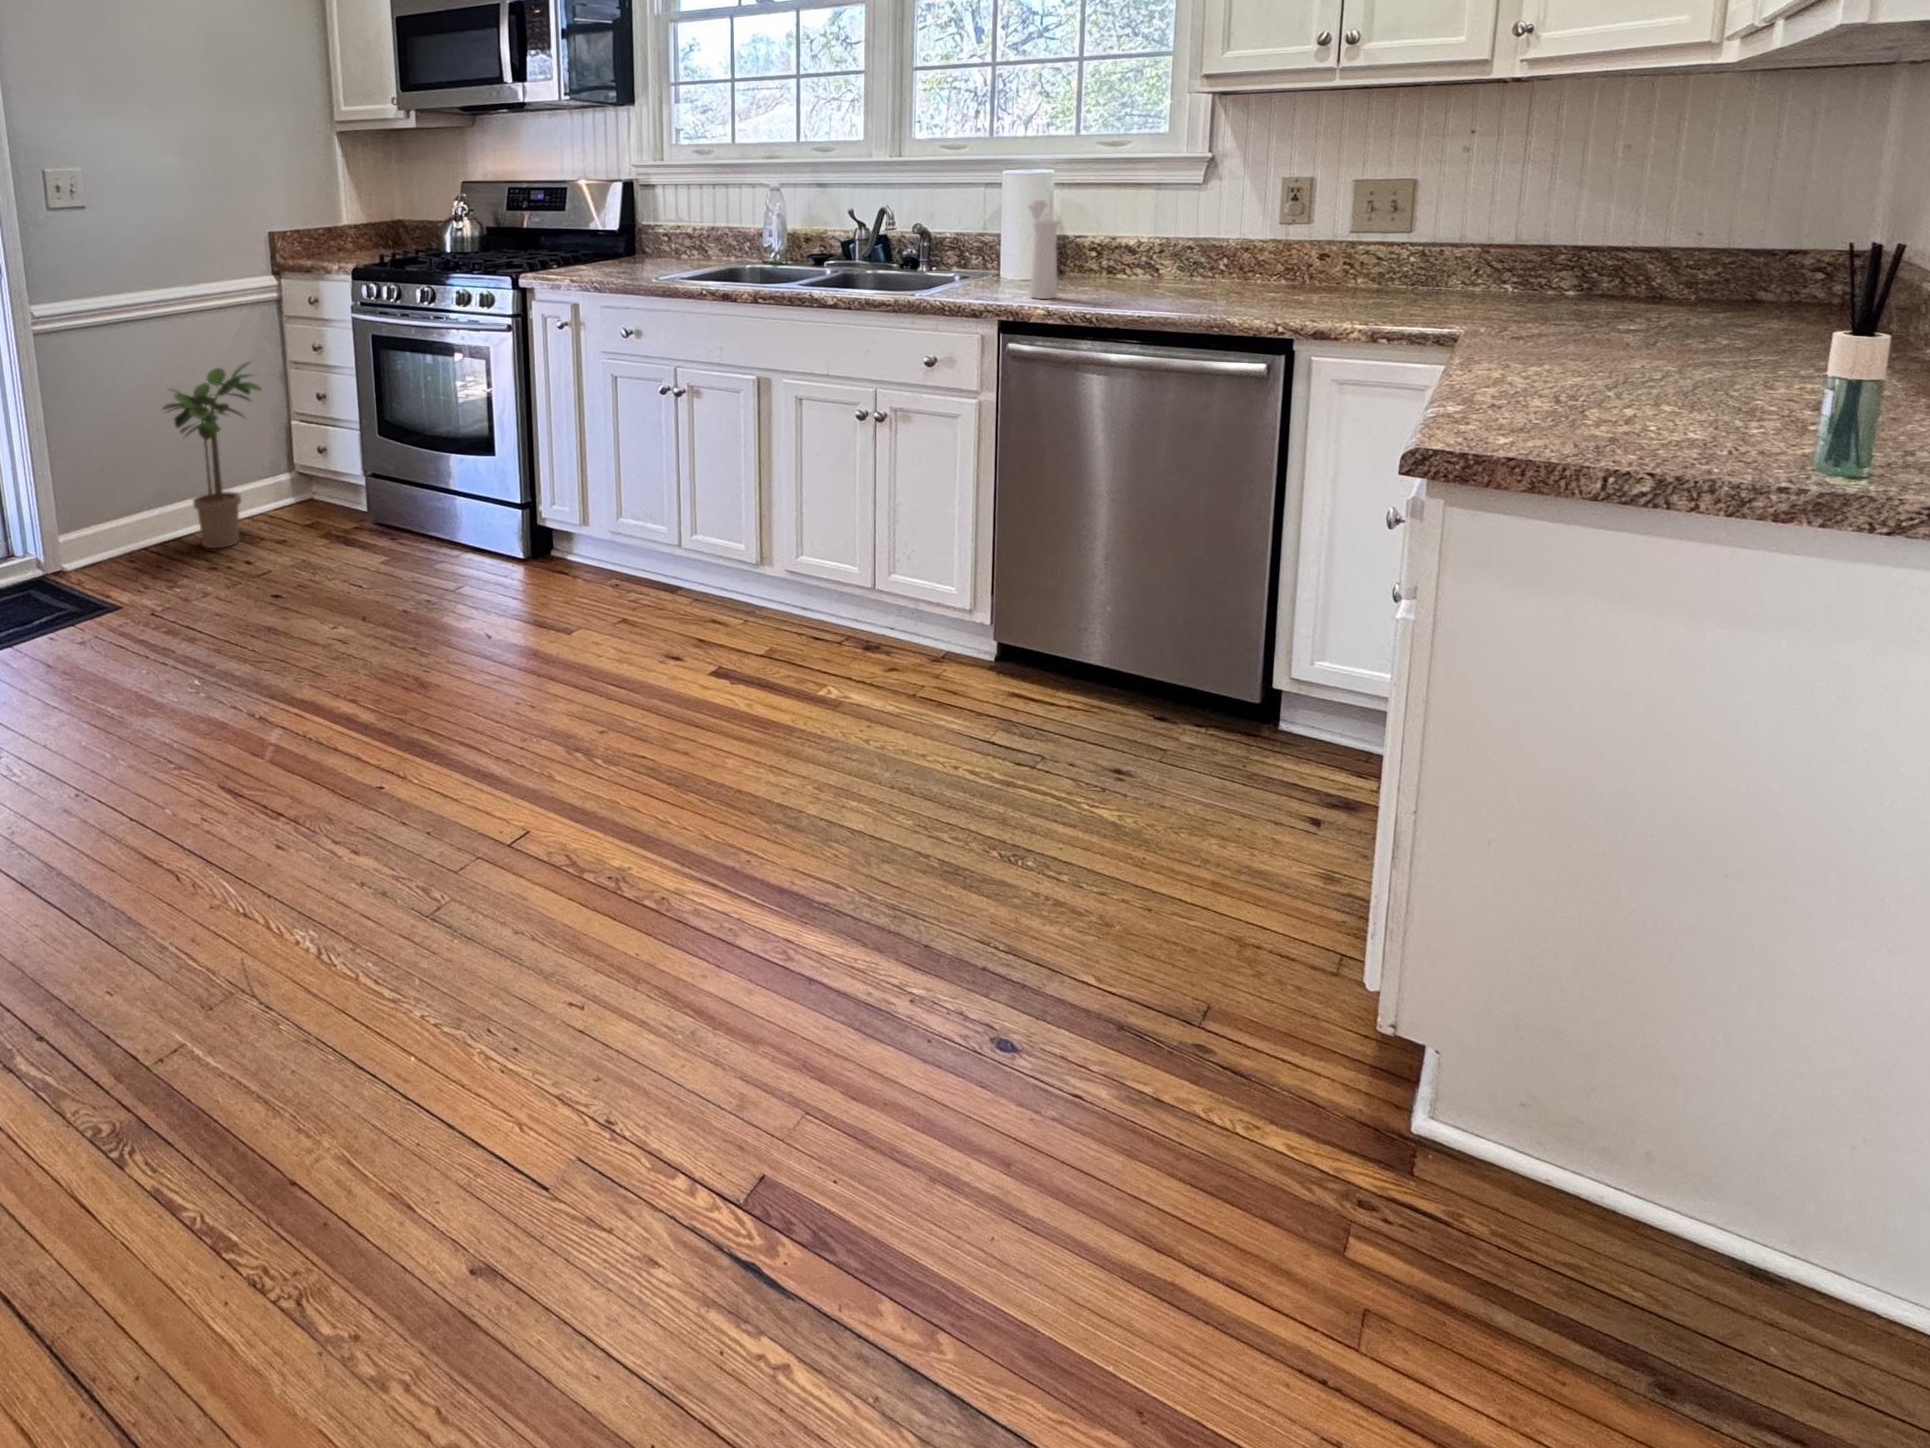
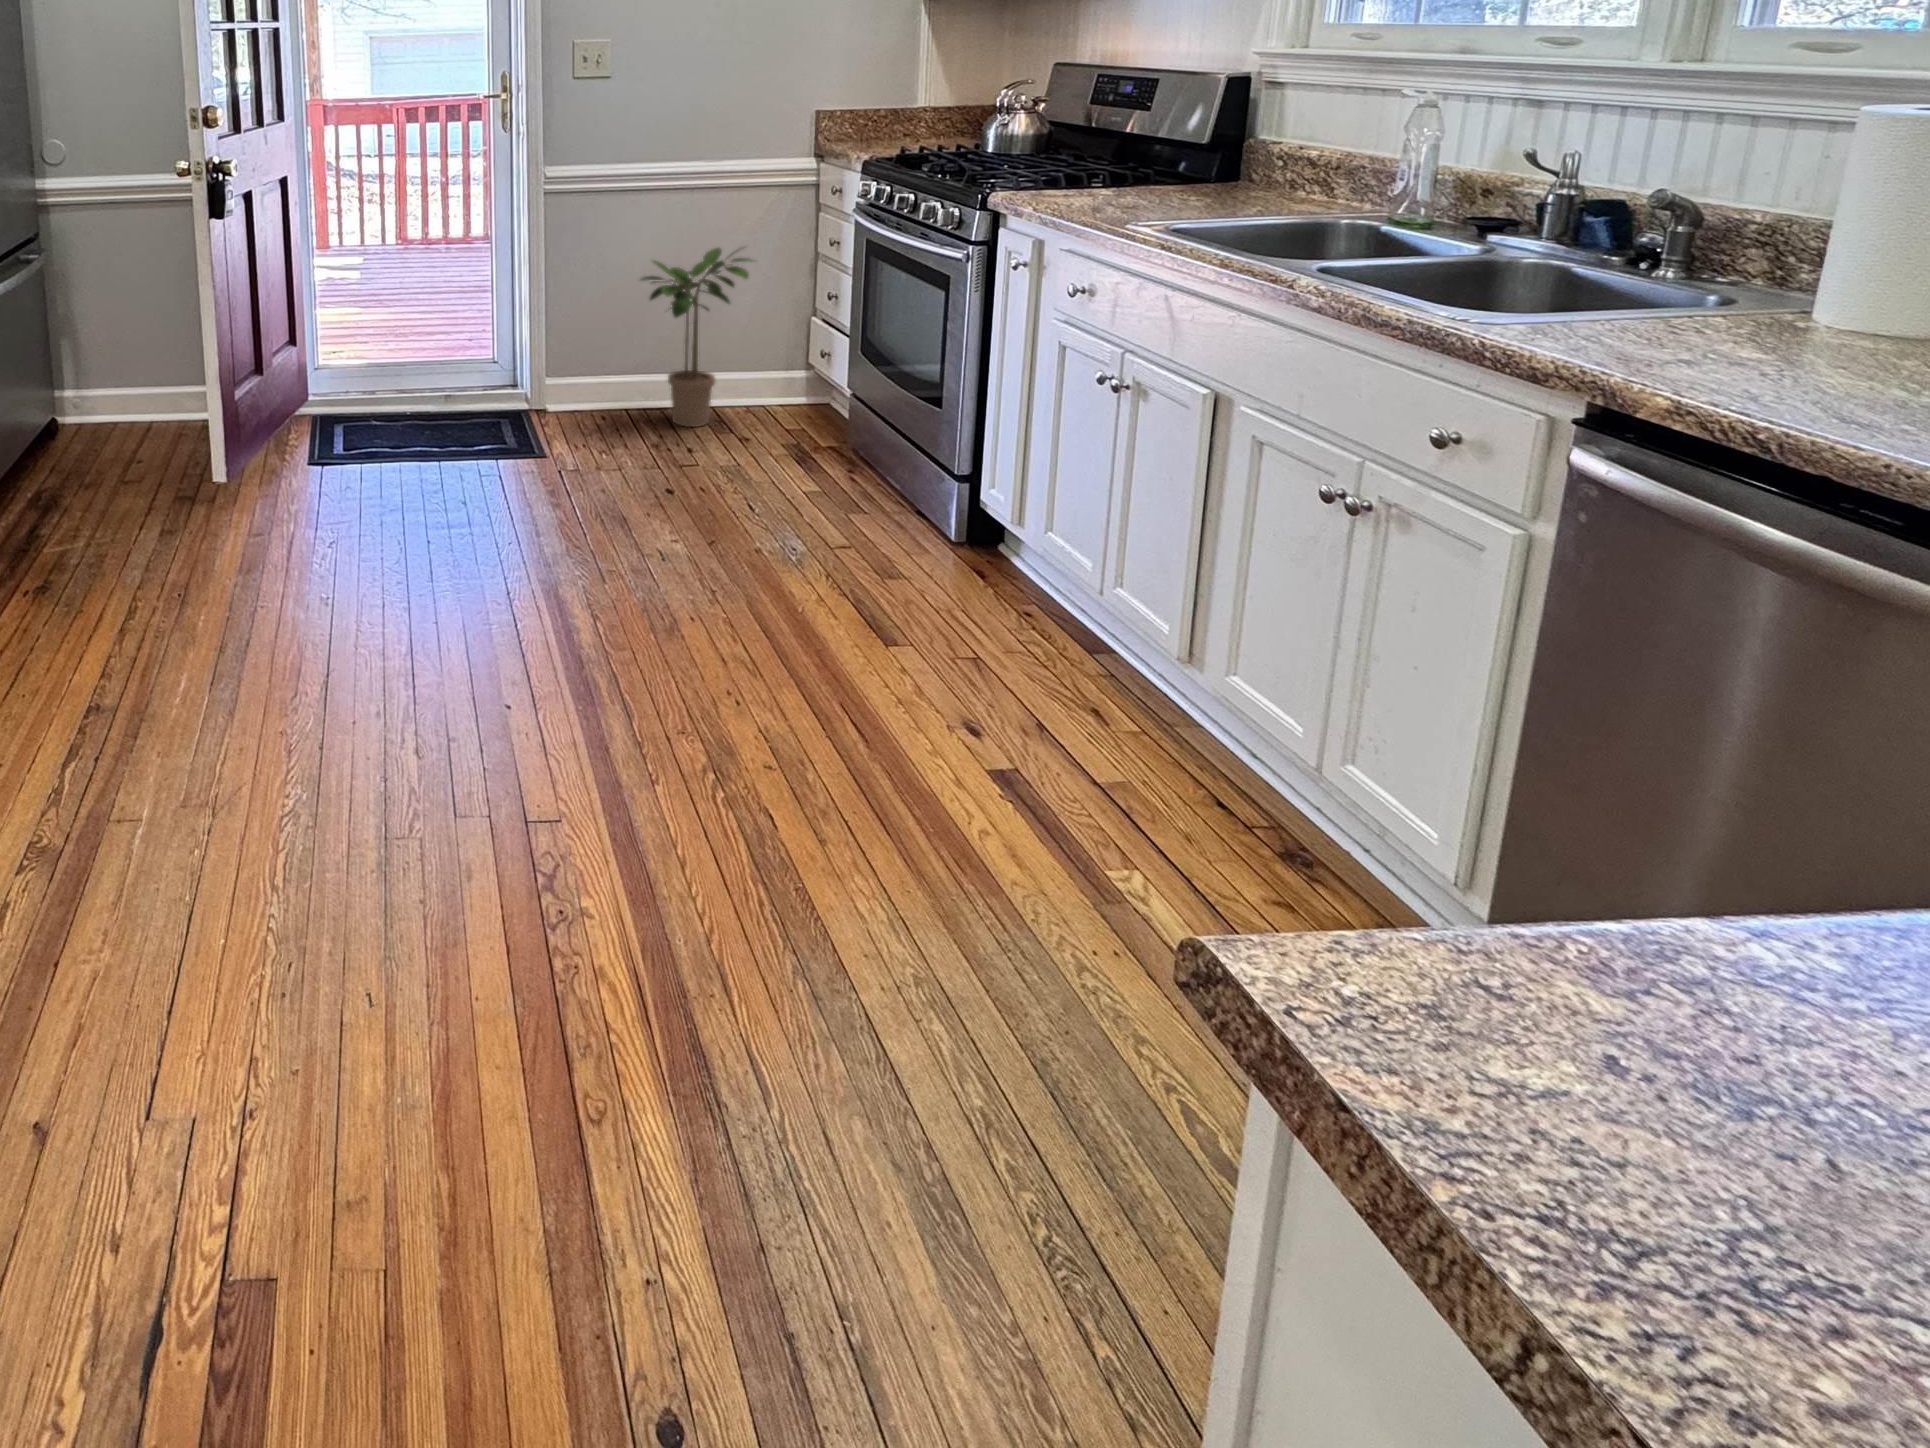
pepper mill: present [1028,200,1059,299] -> none [1682,173,1817,376]

